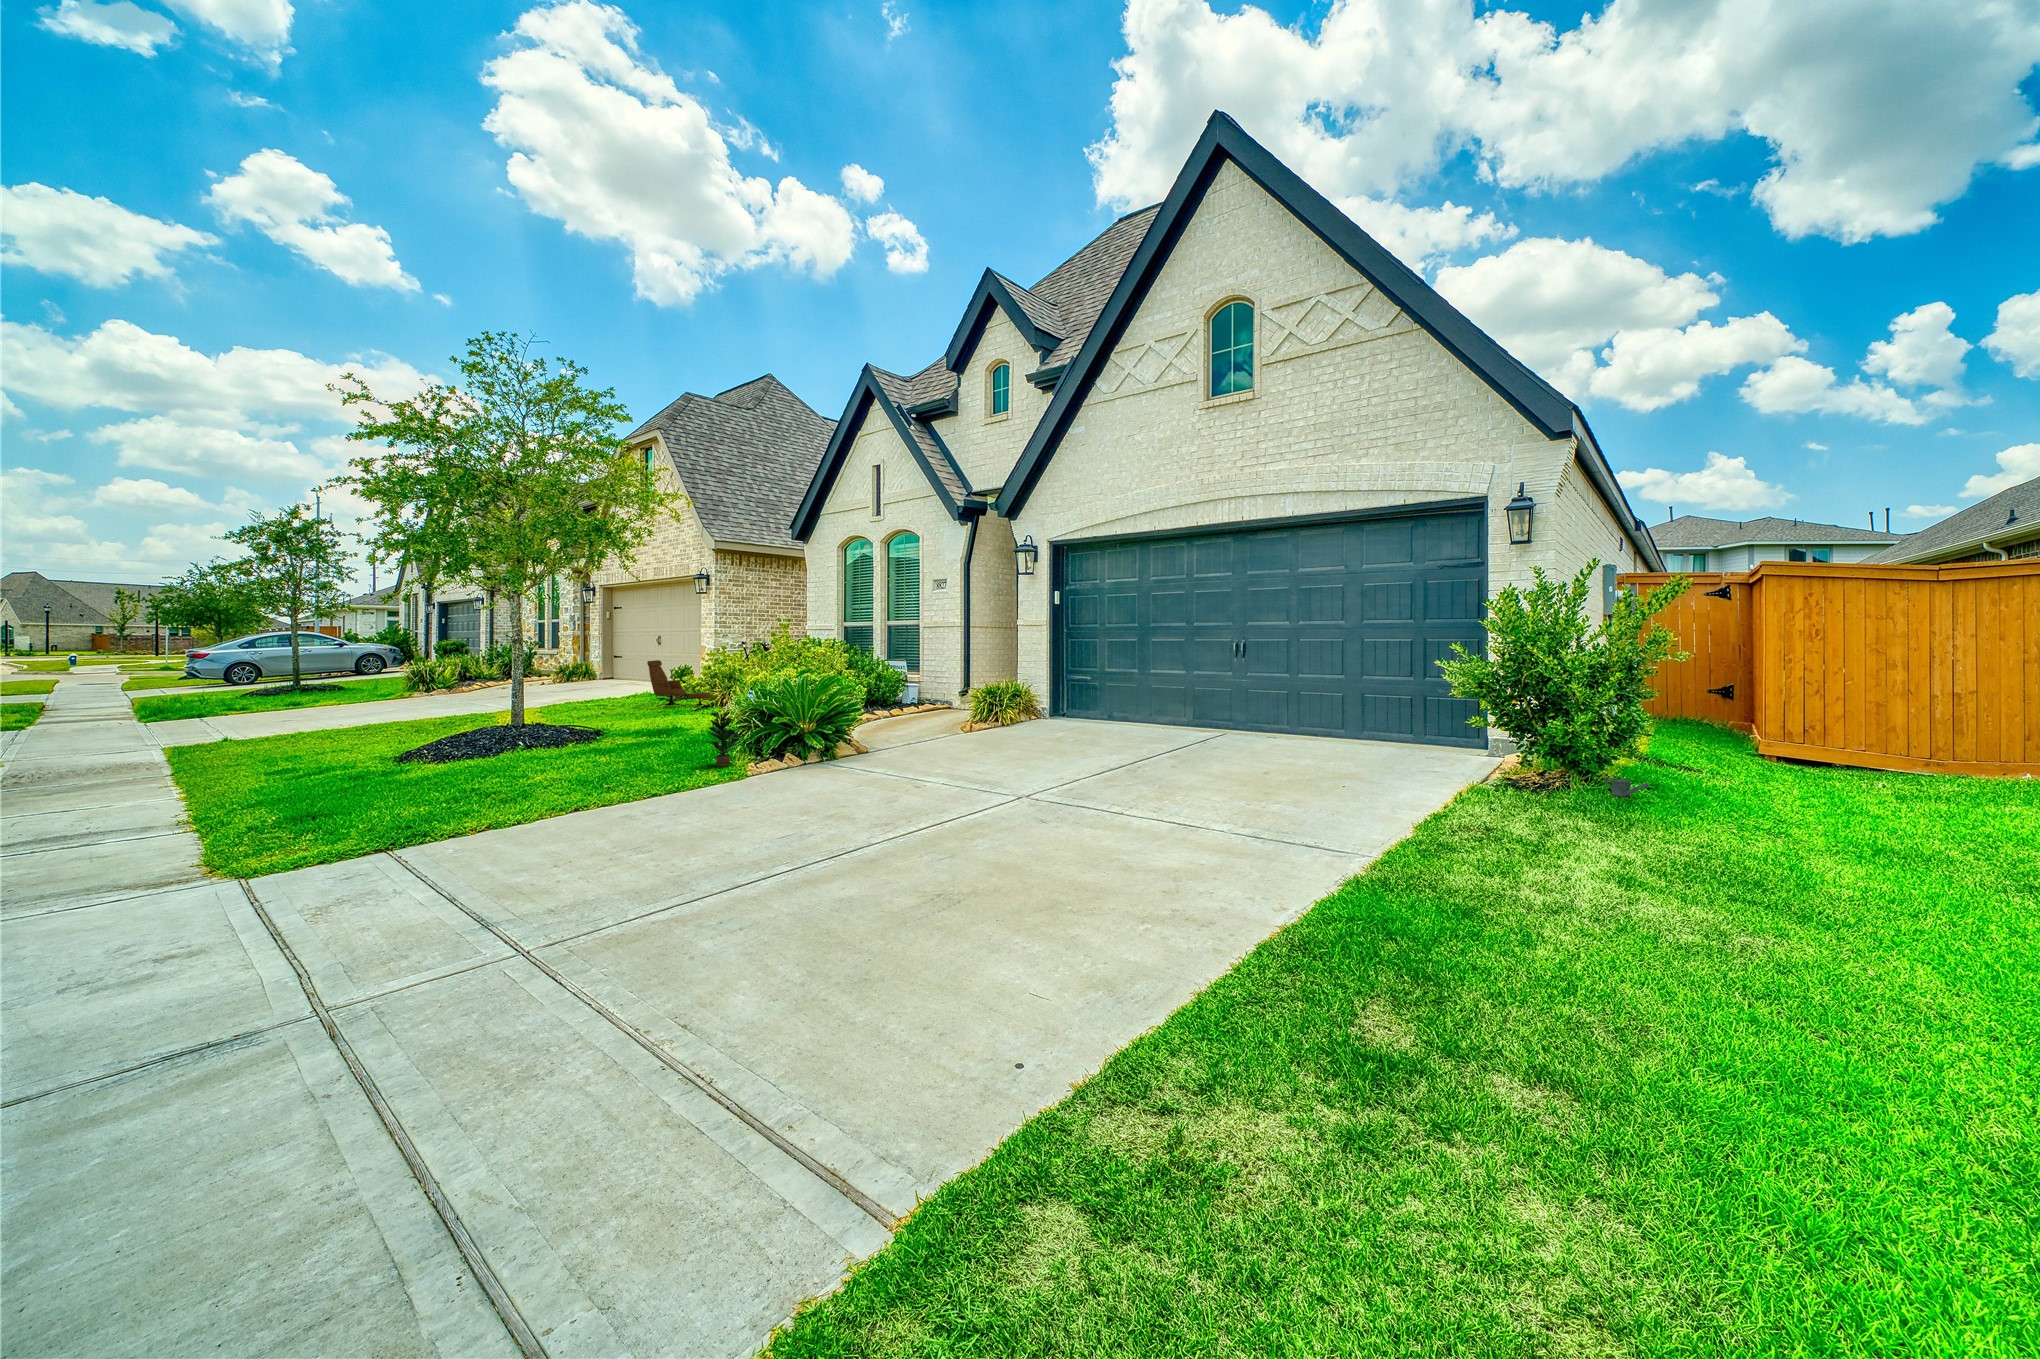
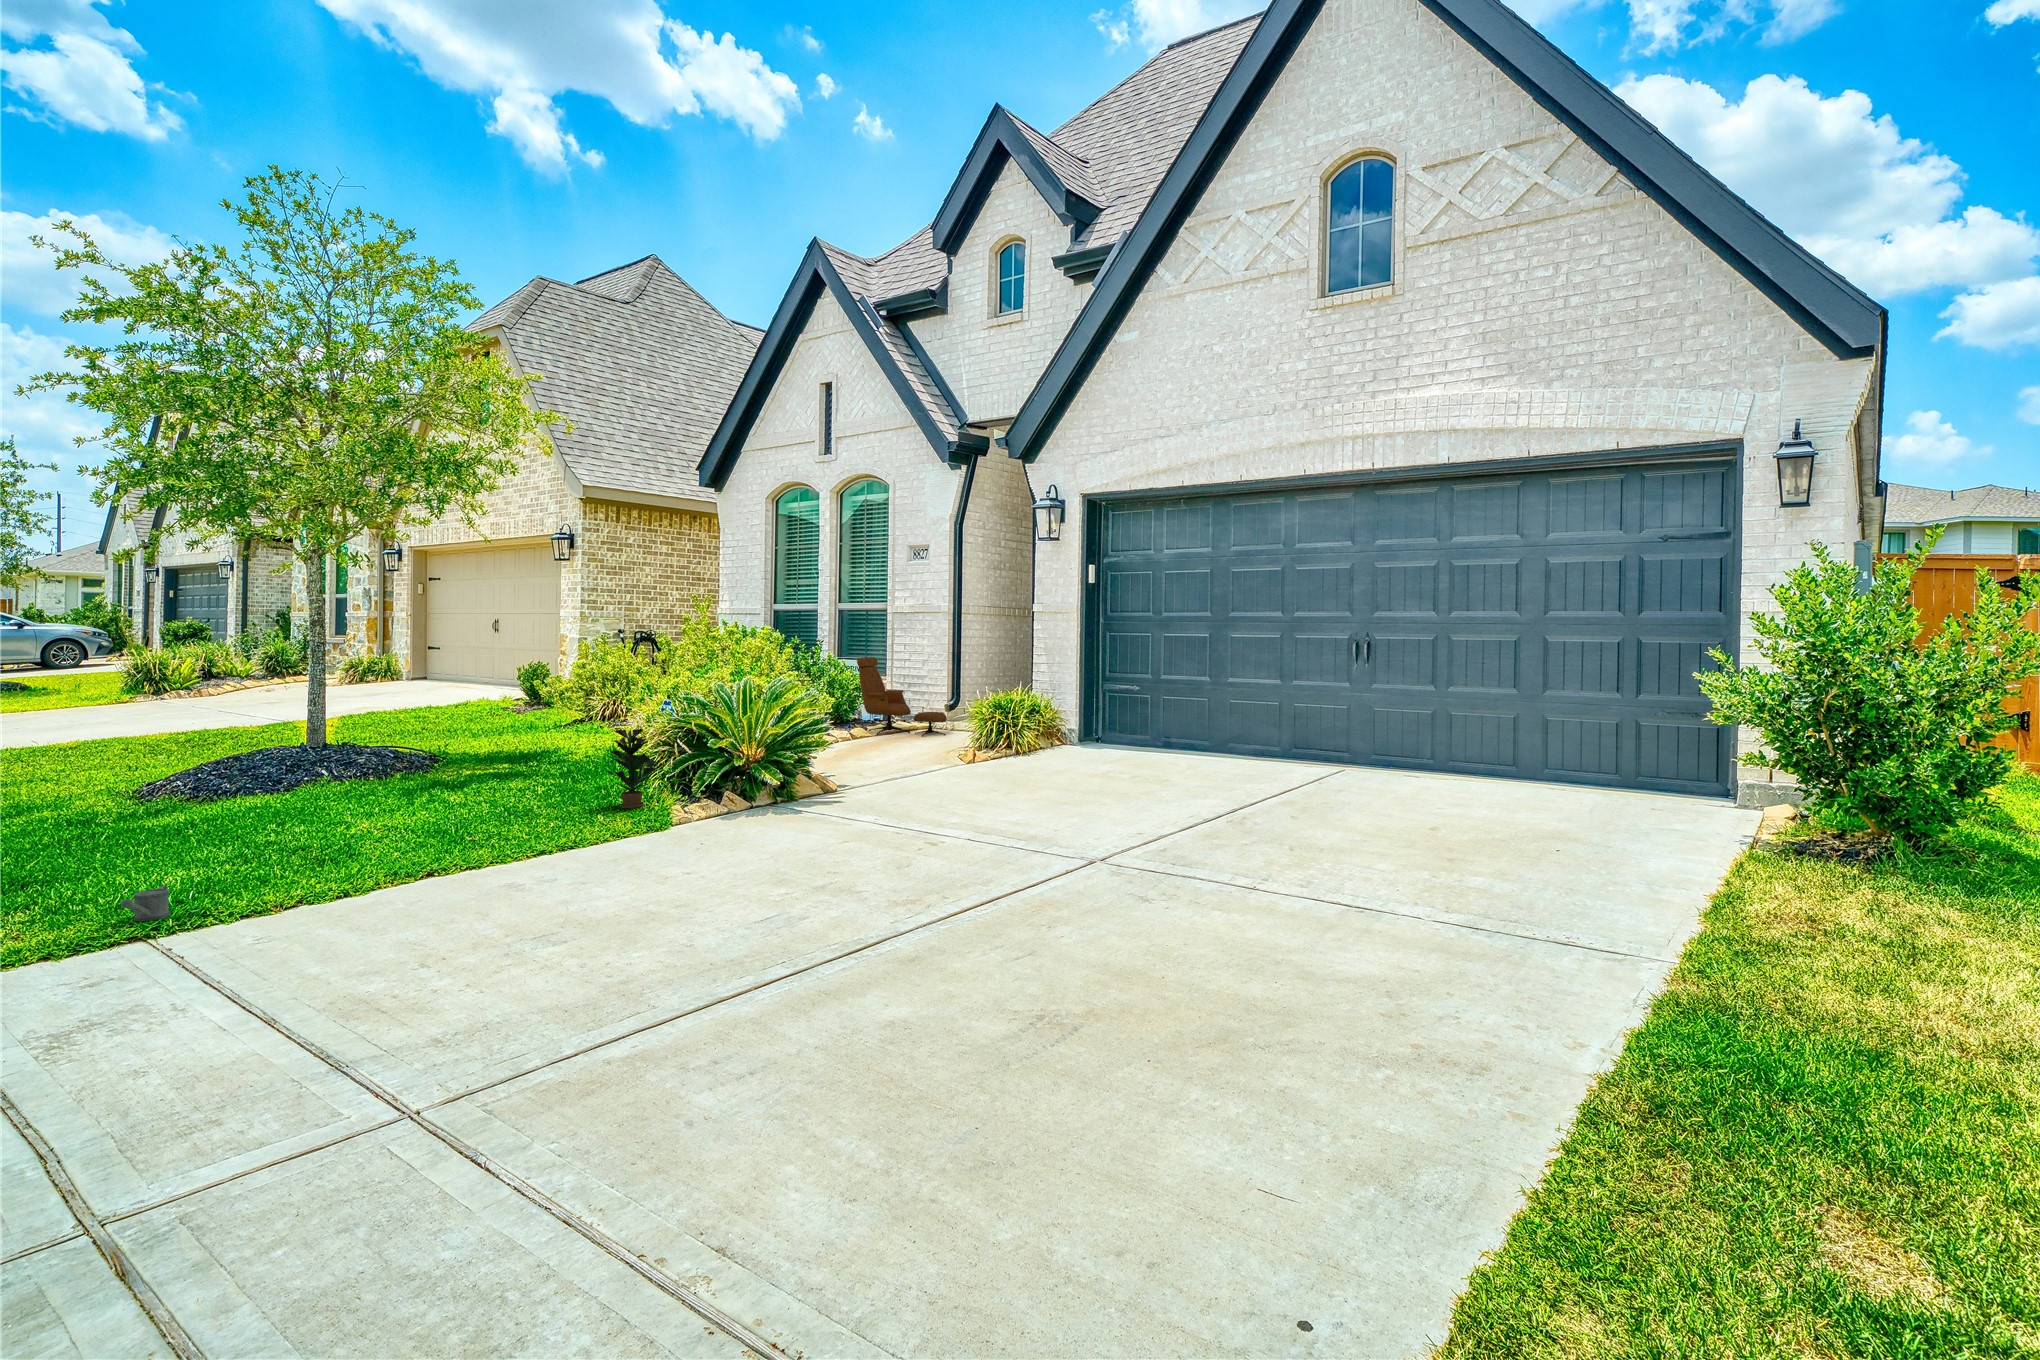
lounge chair: present [647,660,711,708] -> present [857,657,947,737]
watering can: present [1605,777,1649,797] -> present [121,886,169,921]

